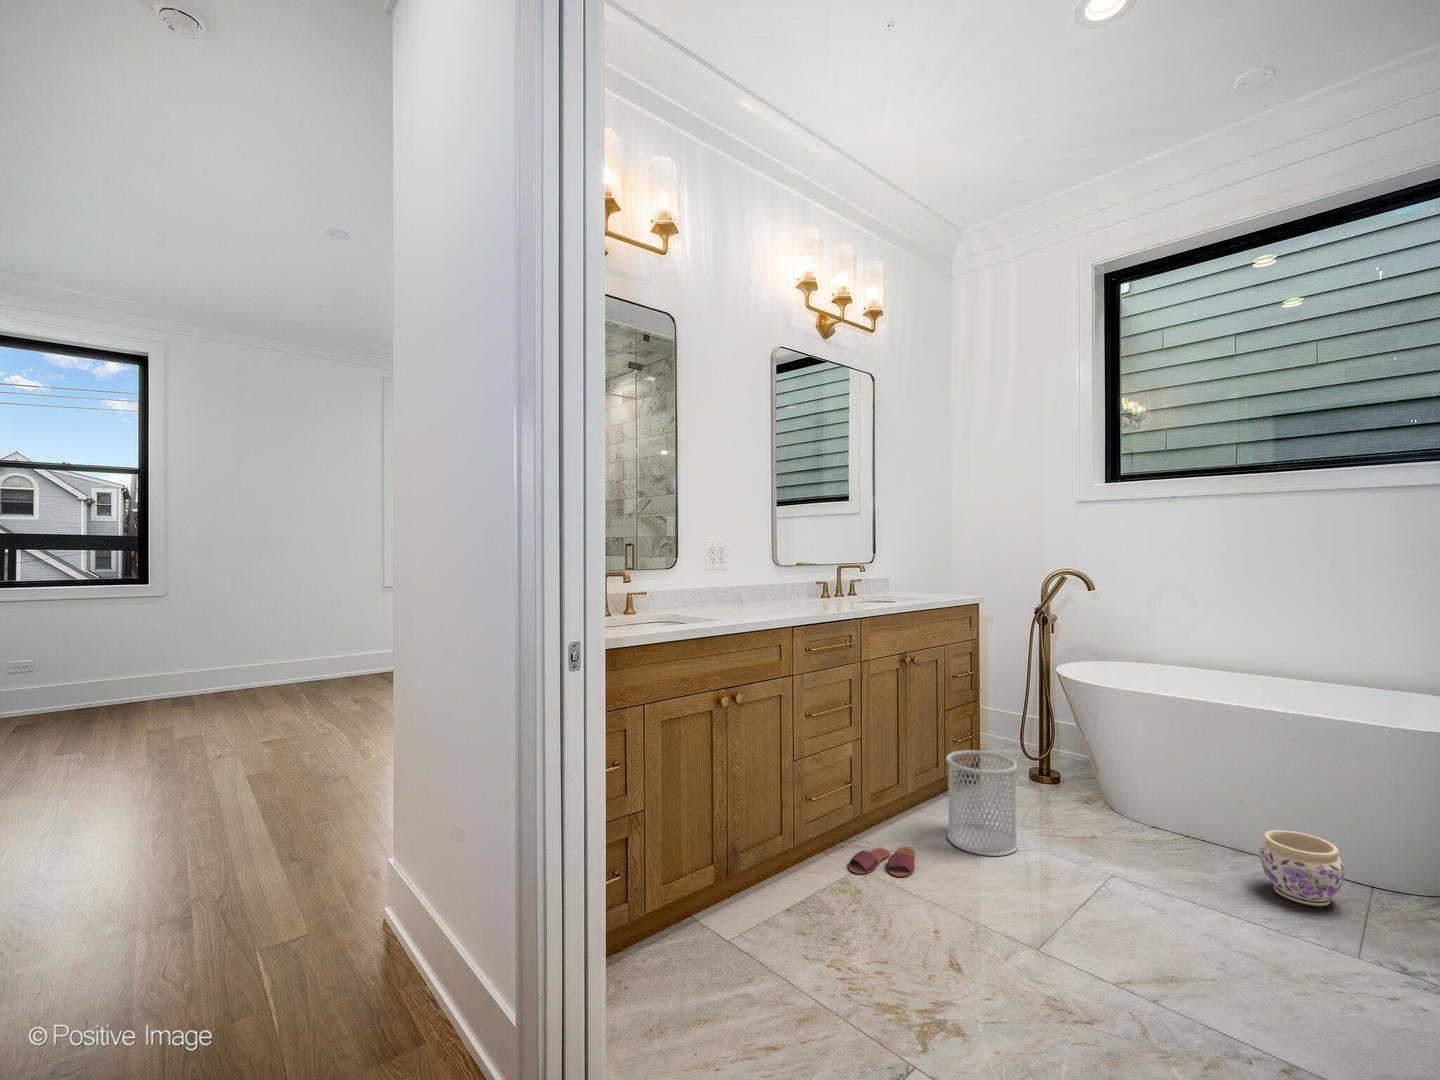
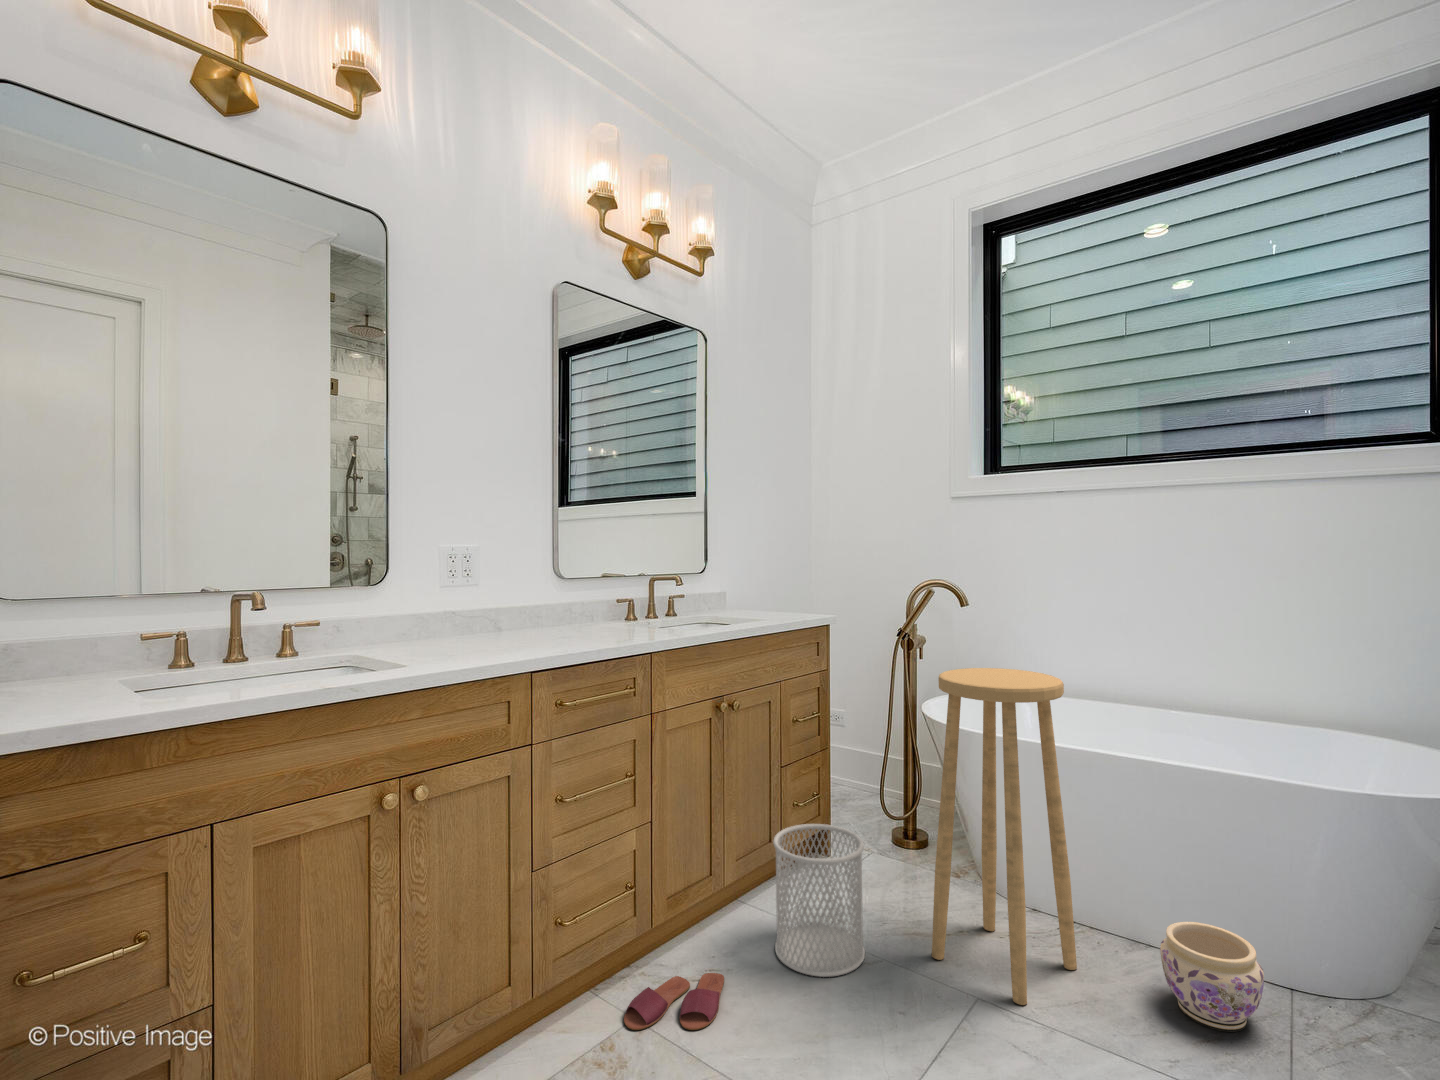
stool: none [1071,636,1190,881] -> present [932,668,1077,1005]

